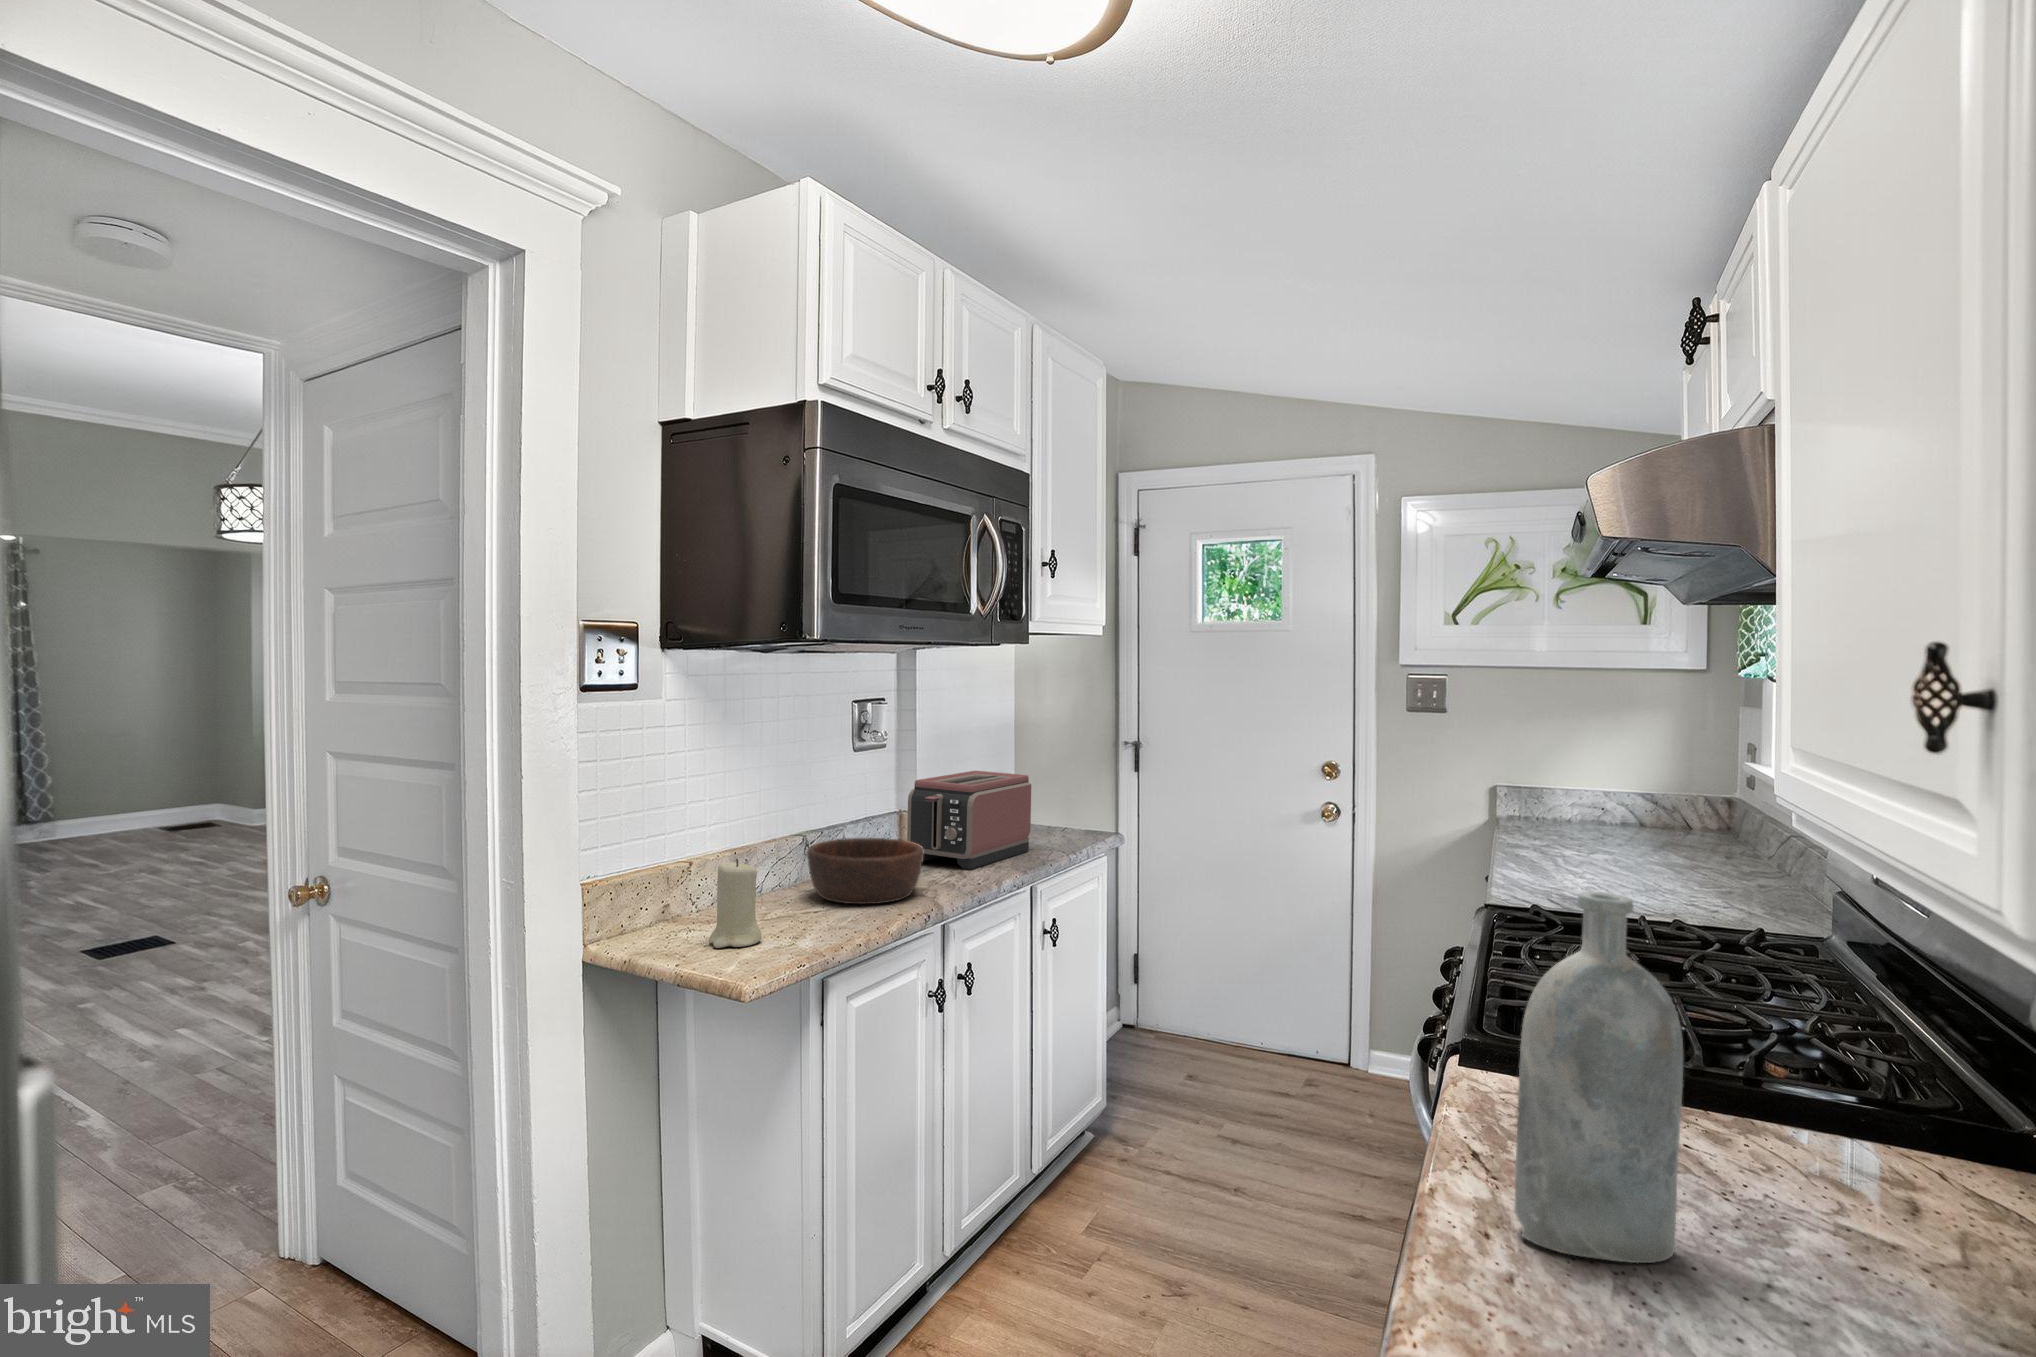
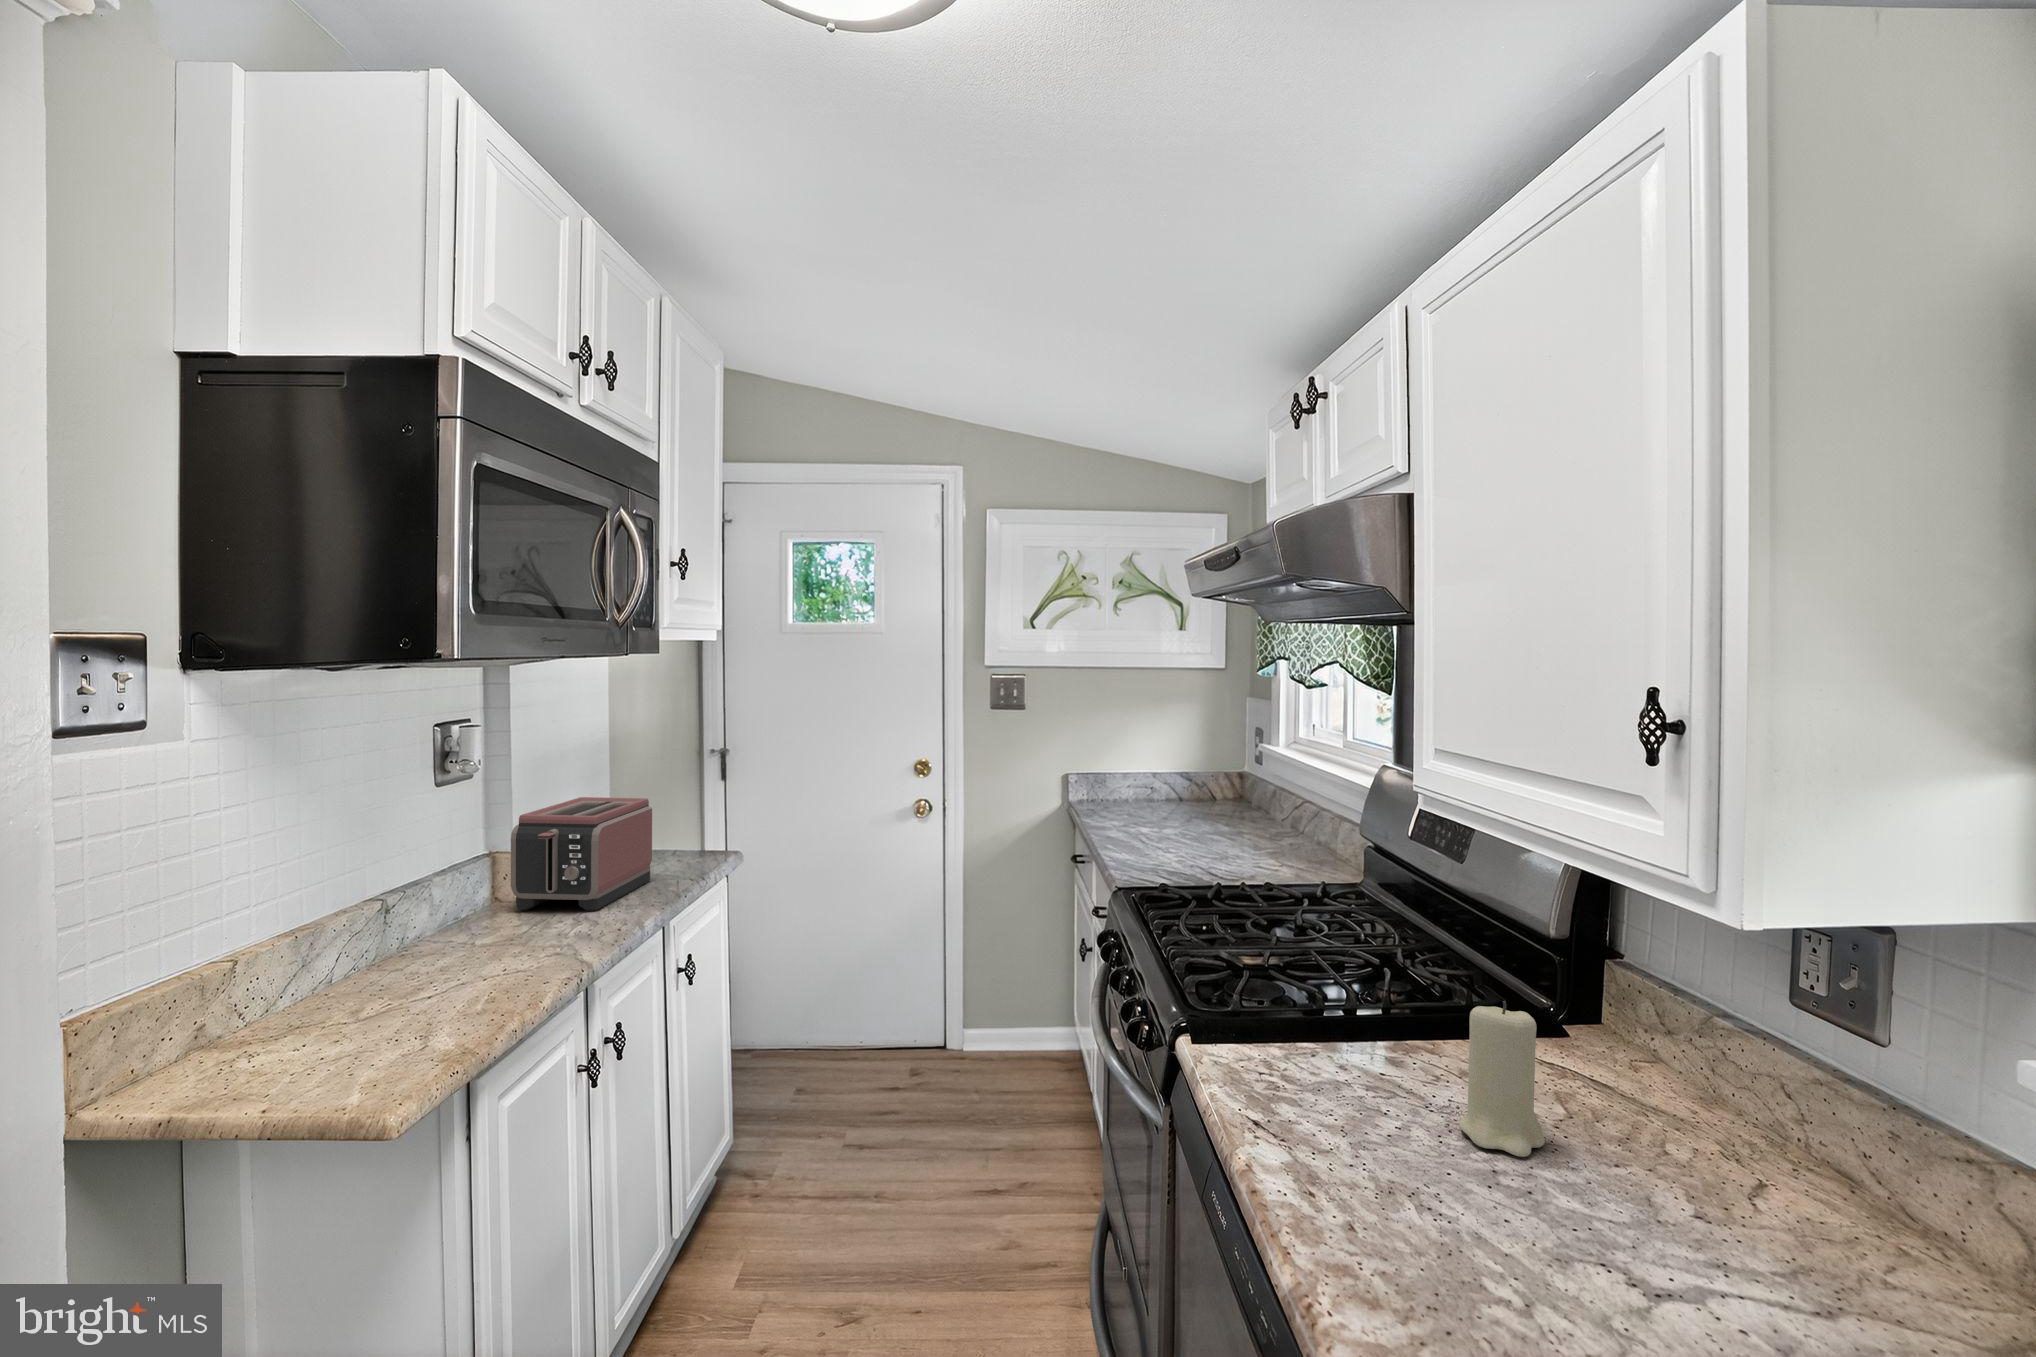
wooden bowl: present [807,838,923,904] -> none [403,888,558,974]
candle: present [709,859,762,948] -> present [1459,1001,1545,1157]
bottle: present [1514,892,1683,1263] -> none [1327,886,1440,1193]

